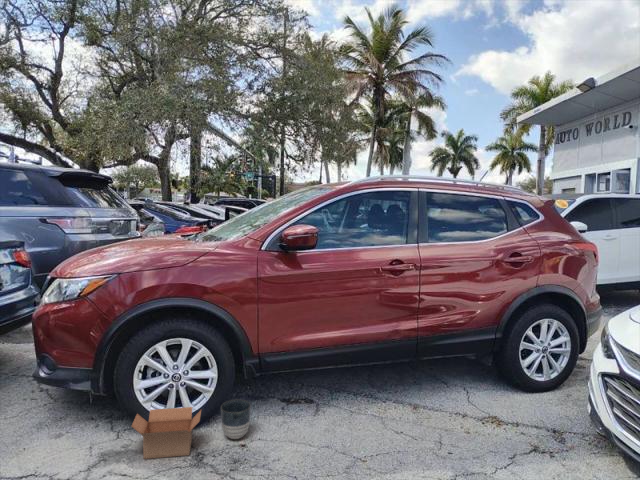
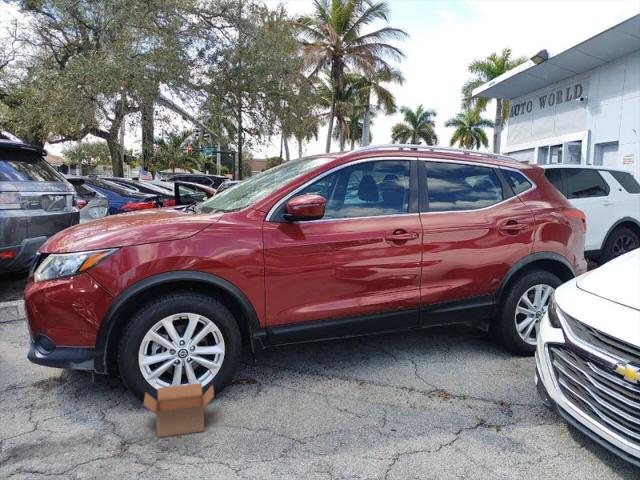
planter: present [221,400,251,439] -> none [232,373,262,413]

